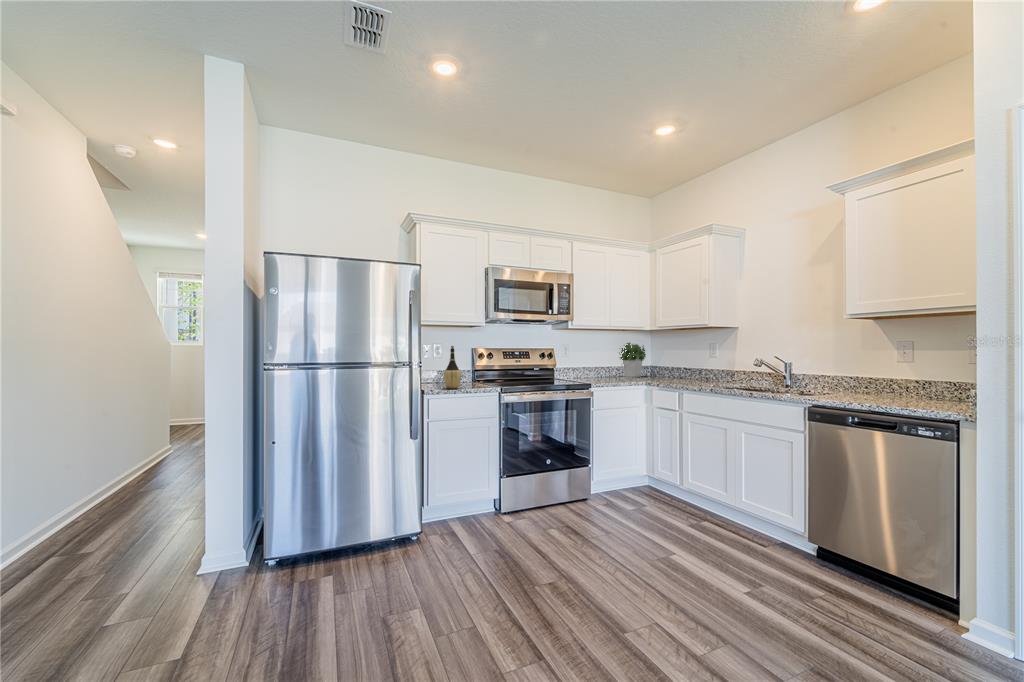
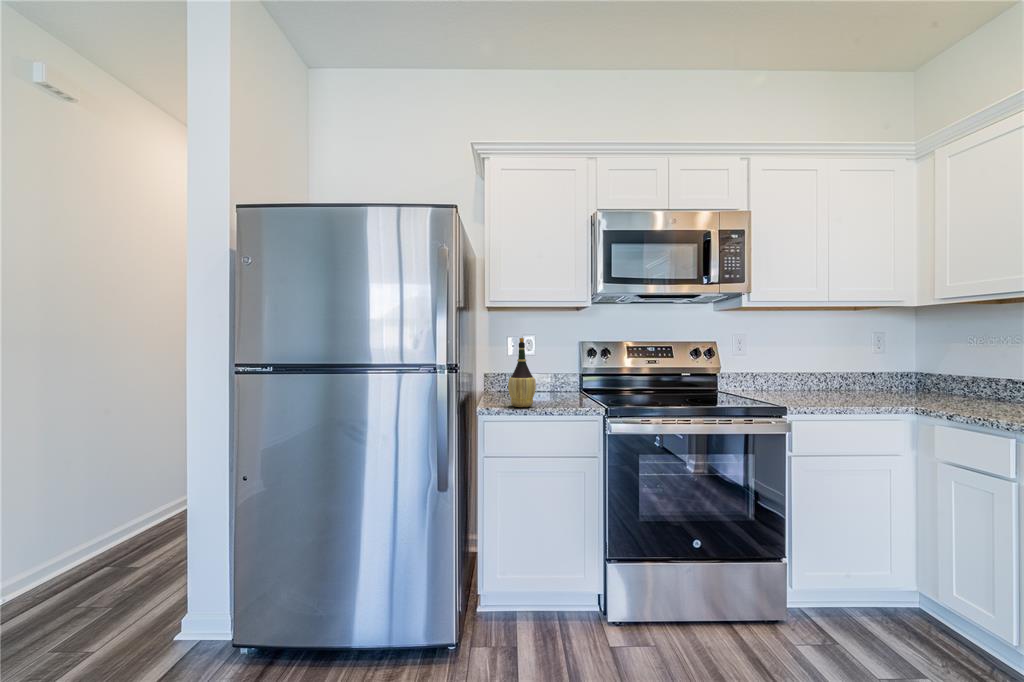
potted plant: present [619,343,646,377] -> none [842,331,907,393]

